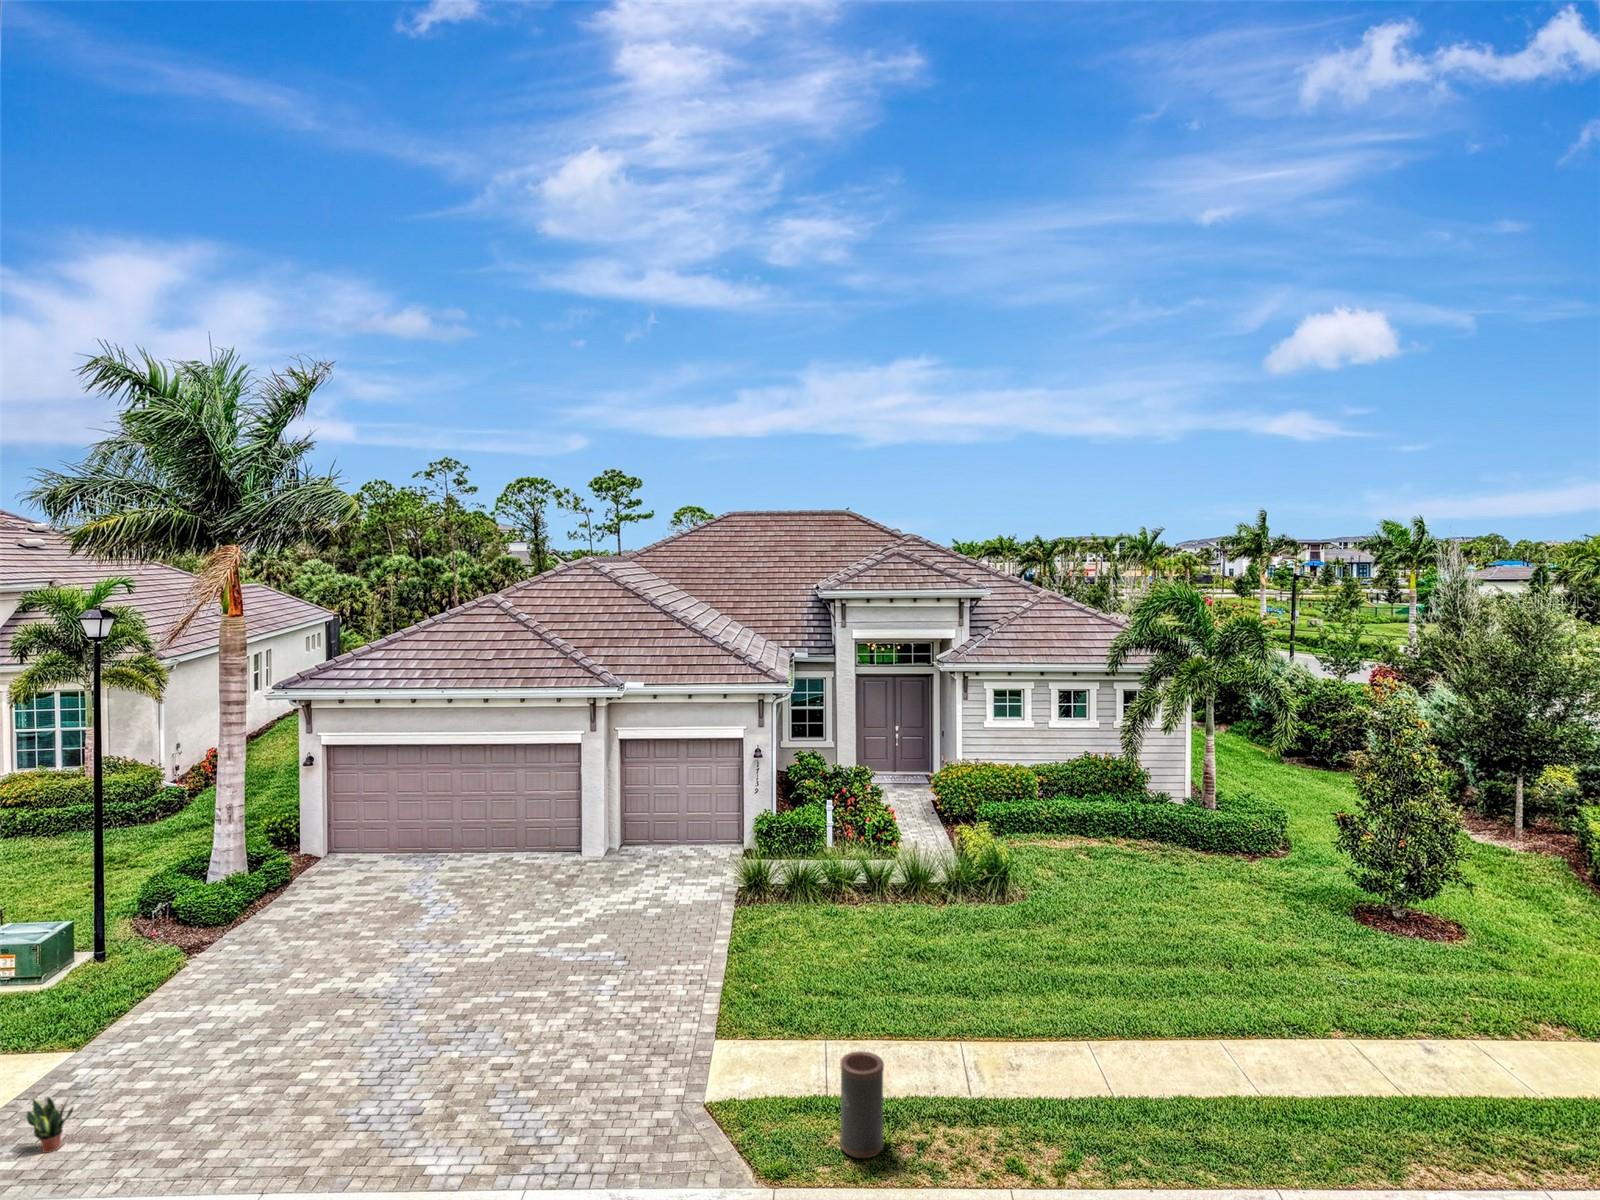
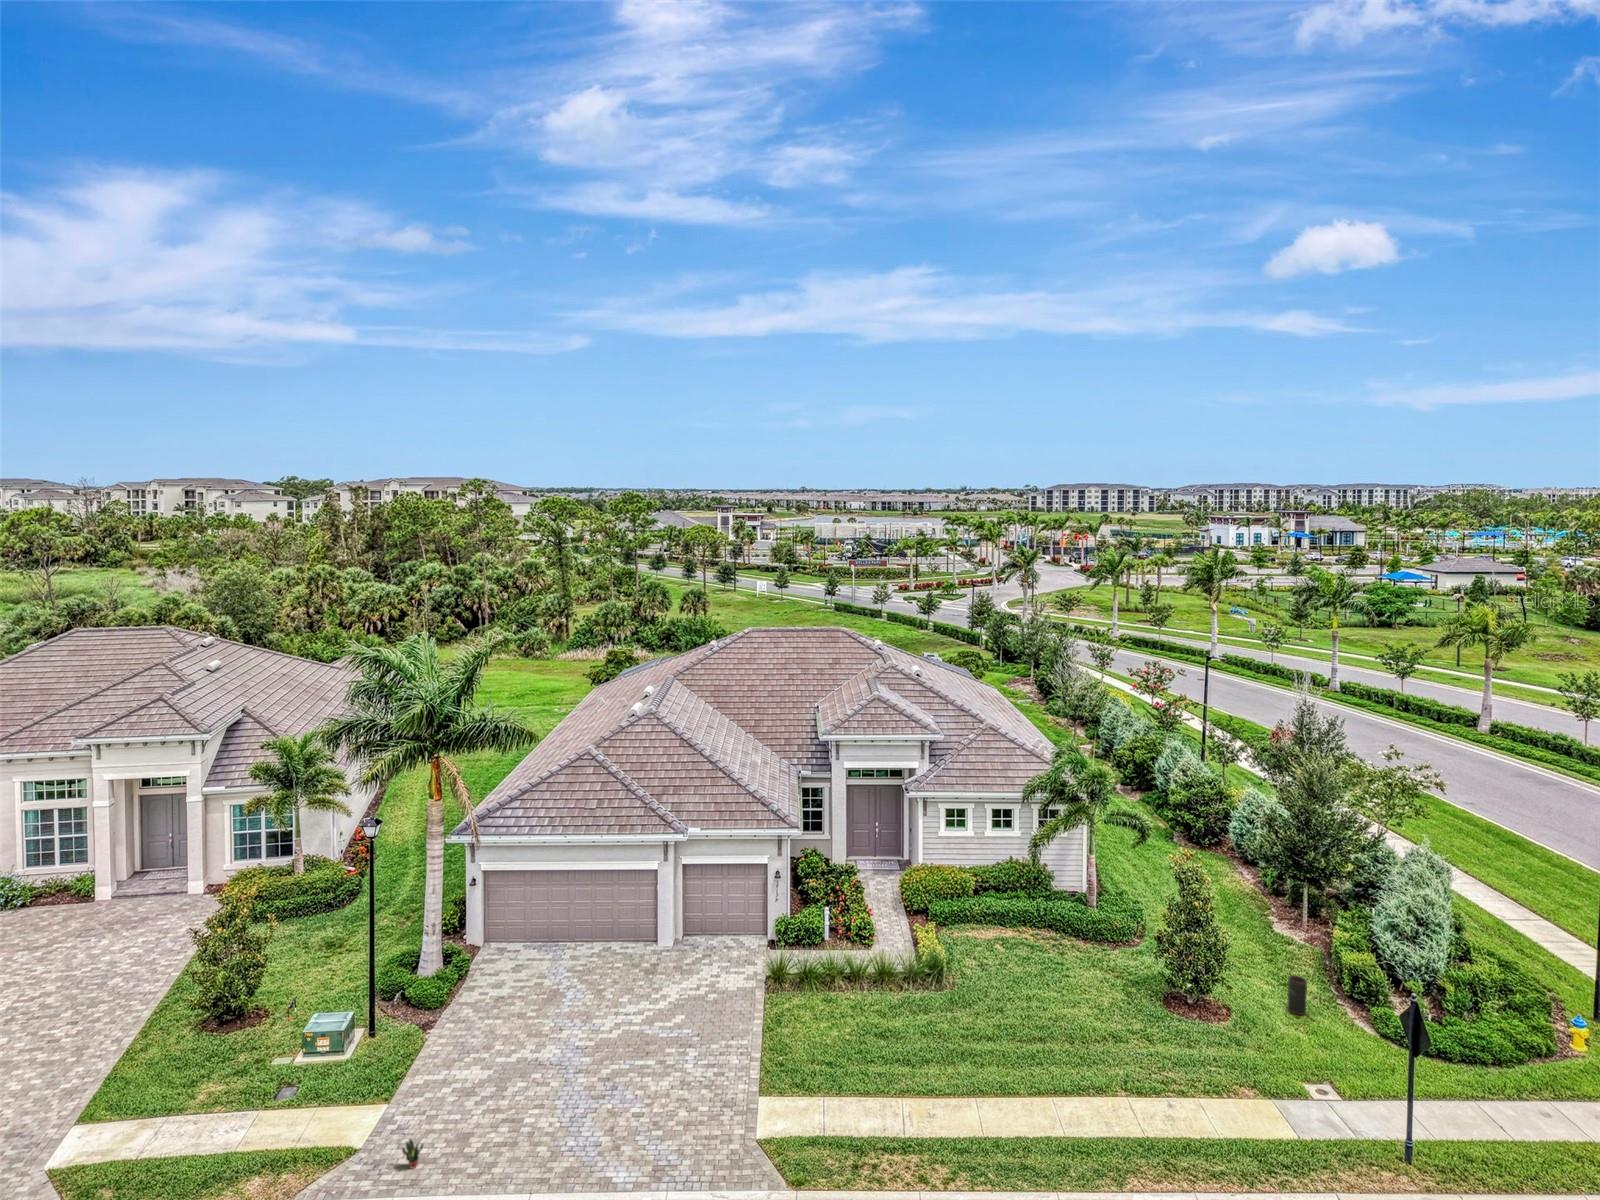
trash can: present [840,1051,884,1159] -> present [1287,975,1307,1015]

